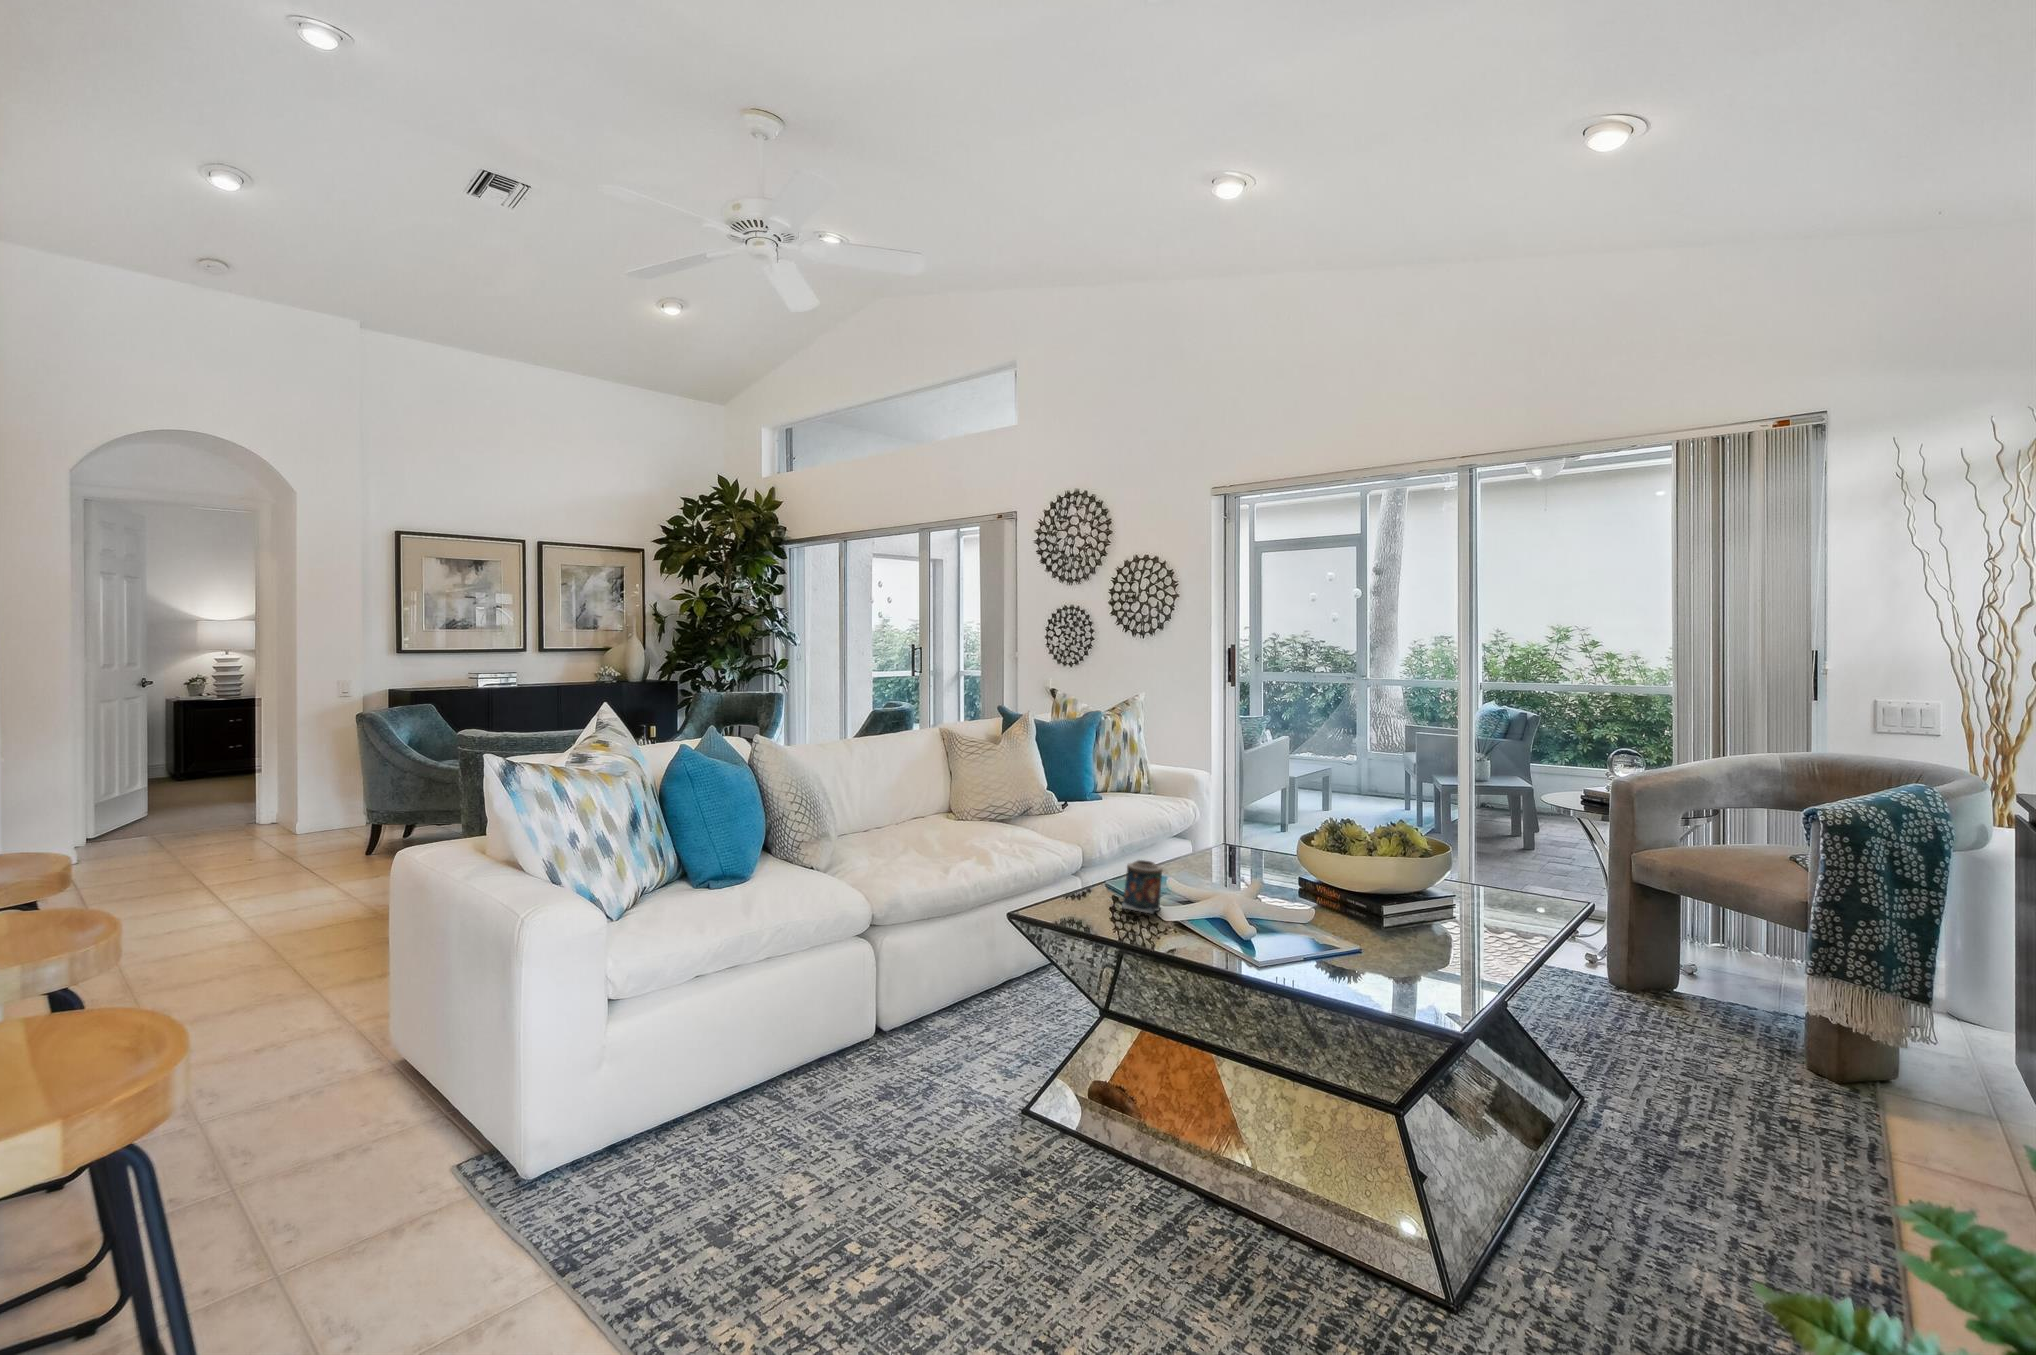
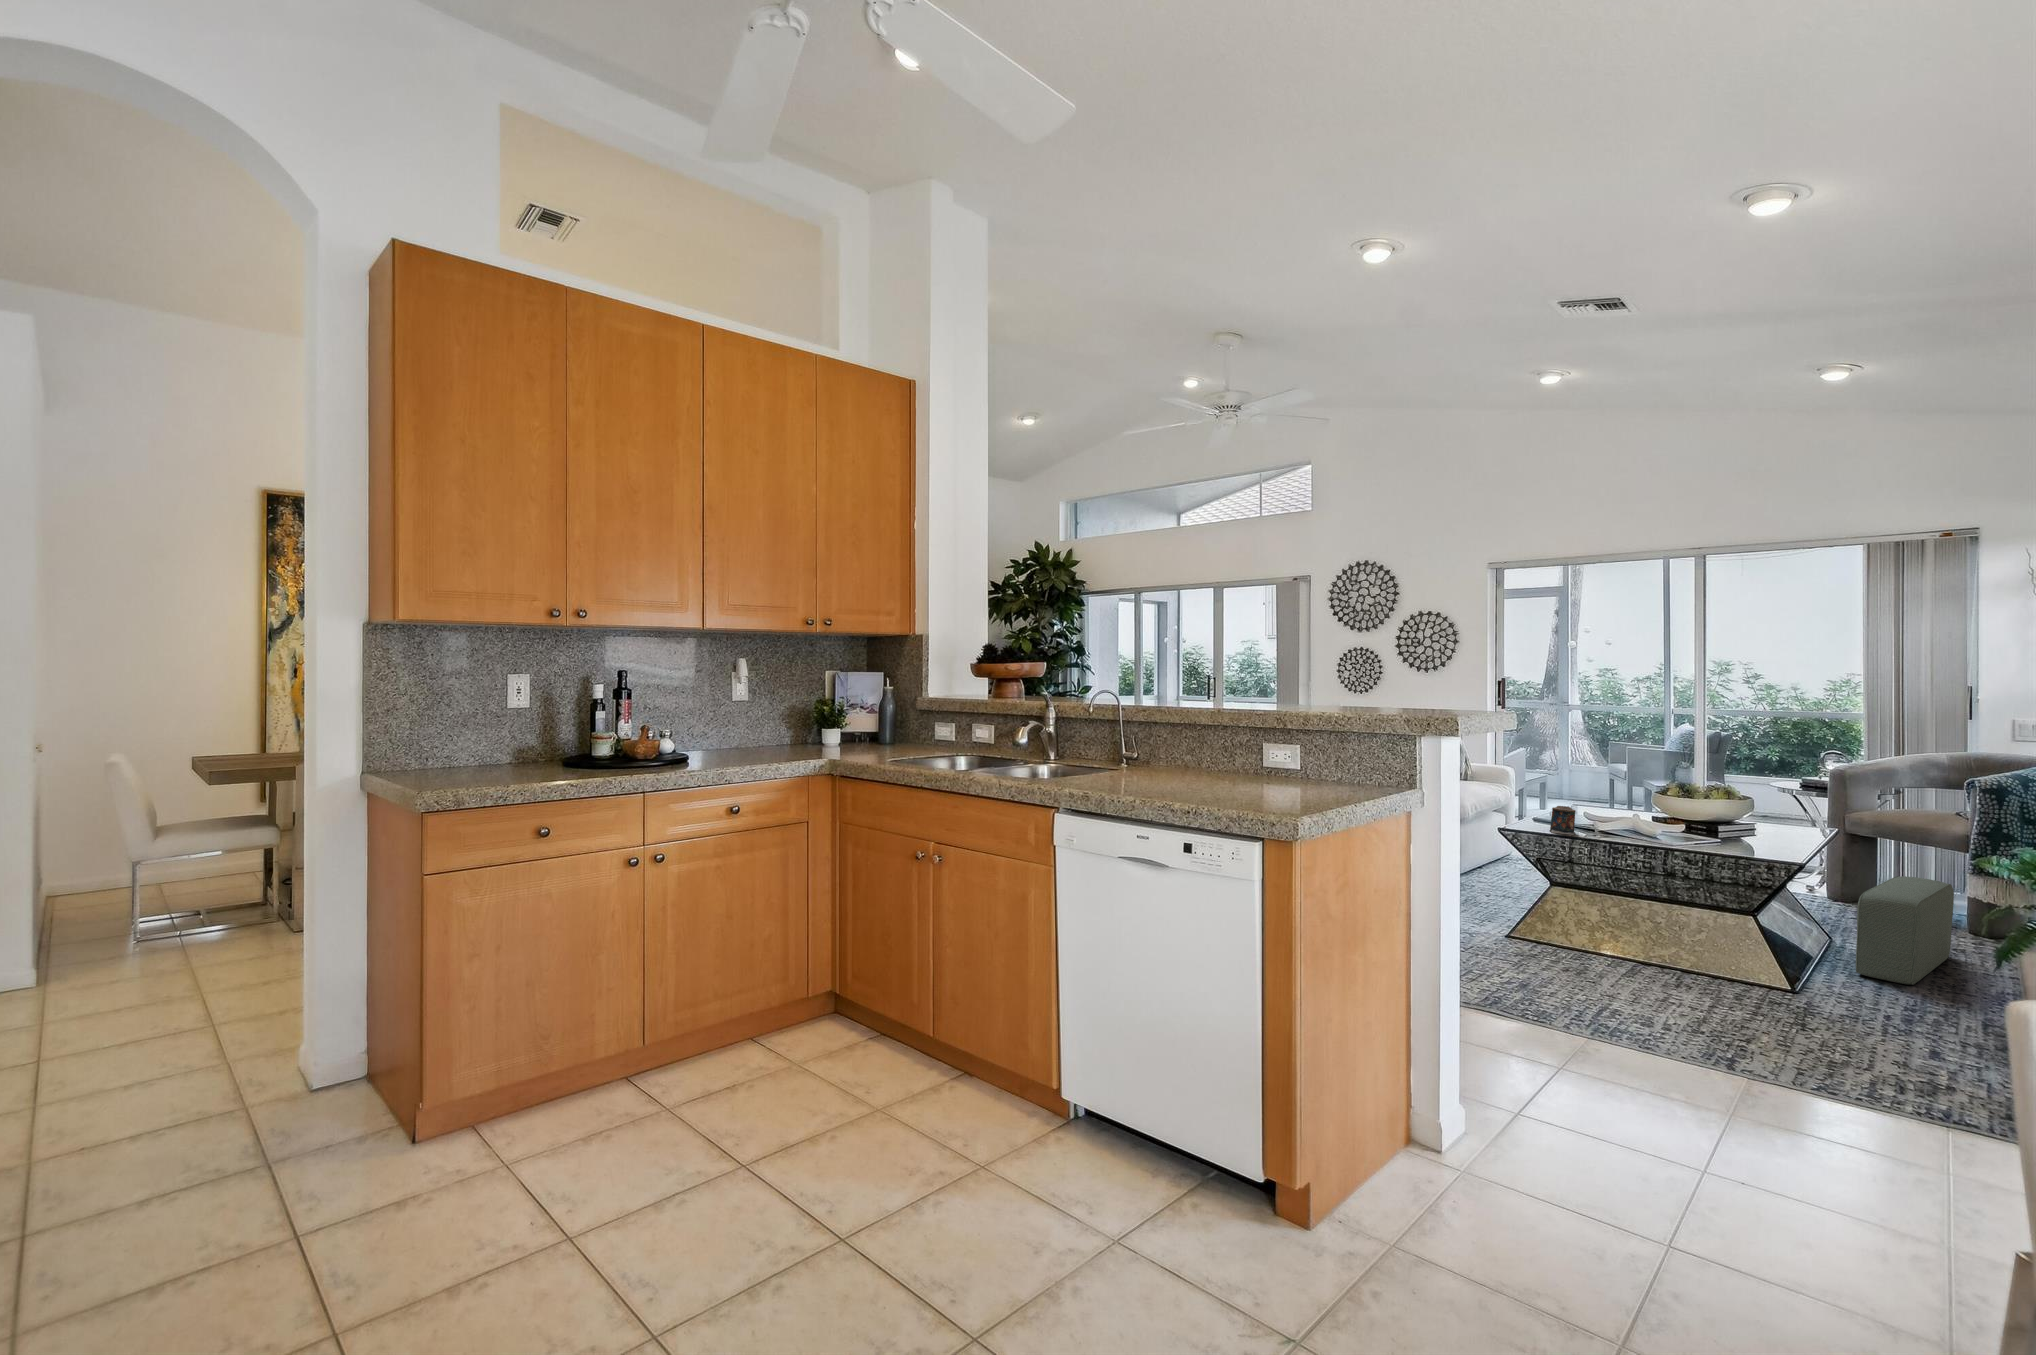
pouf: none [1600,976,1776,1213] -> present [1856,876,1954,985]

